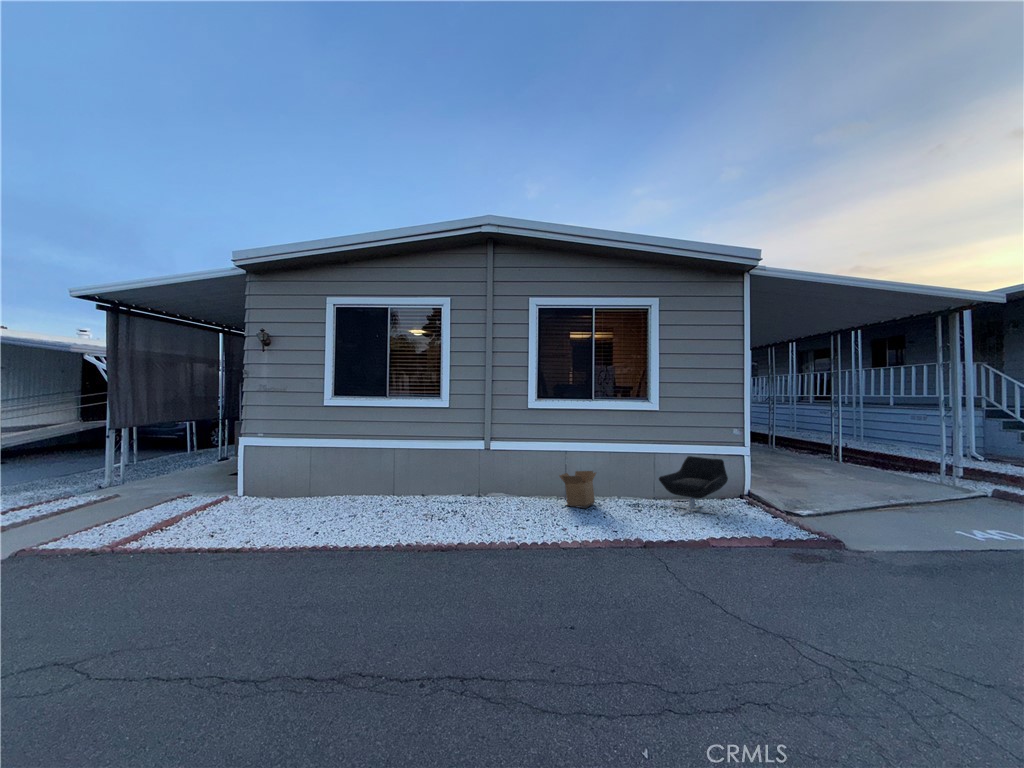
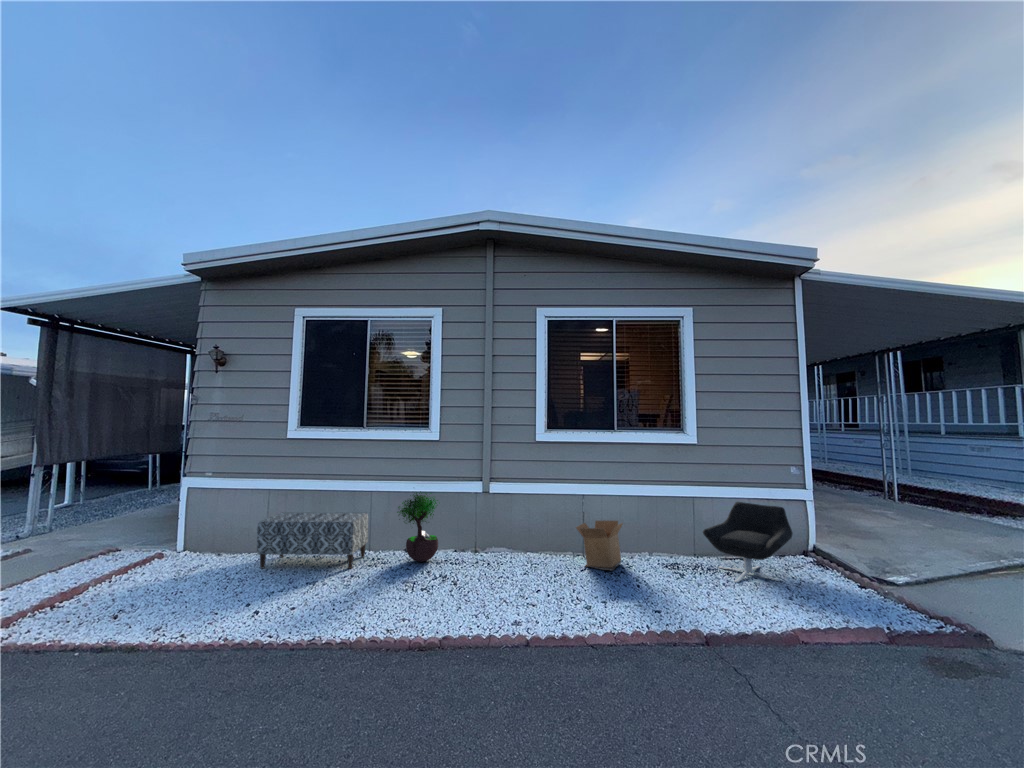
potted tree: none [417,444,451,503] -> present [397,492,438,562]
bench: none [306,465,392,507] -> present [257,513,368,569]

